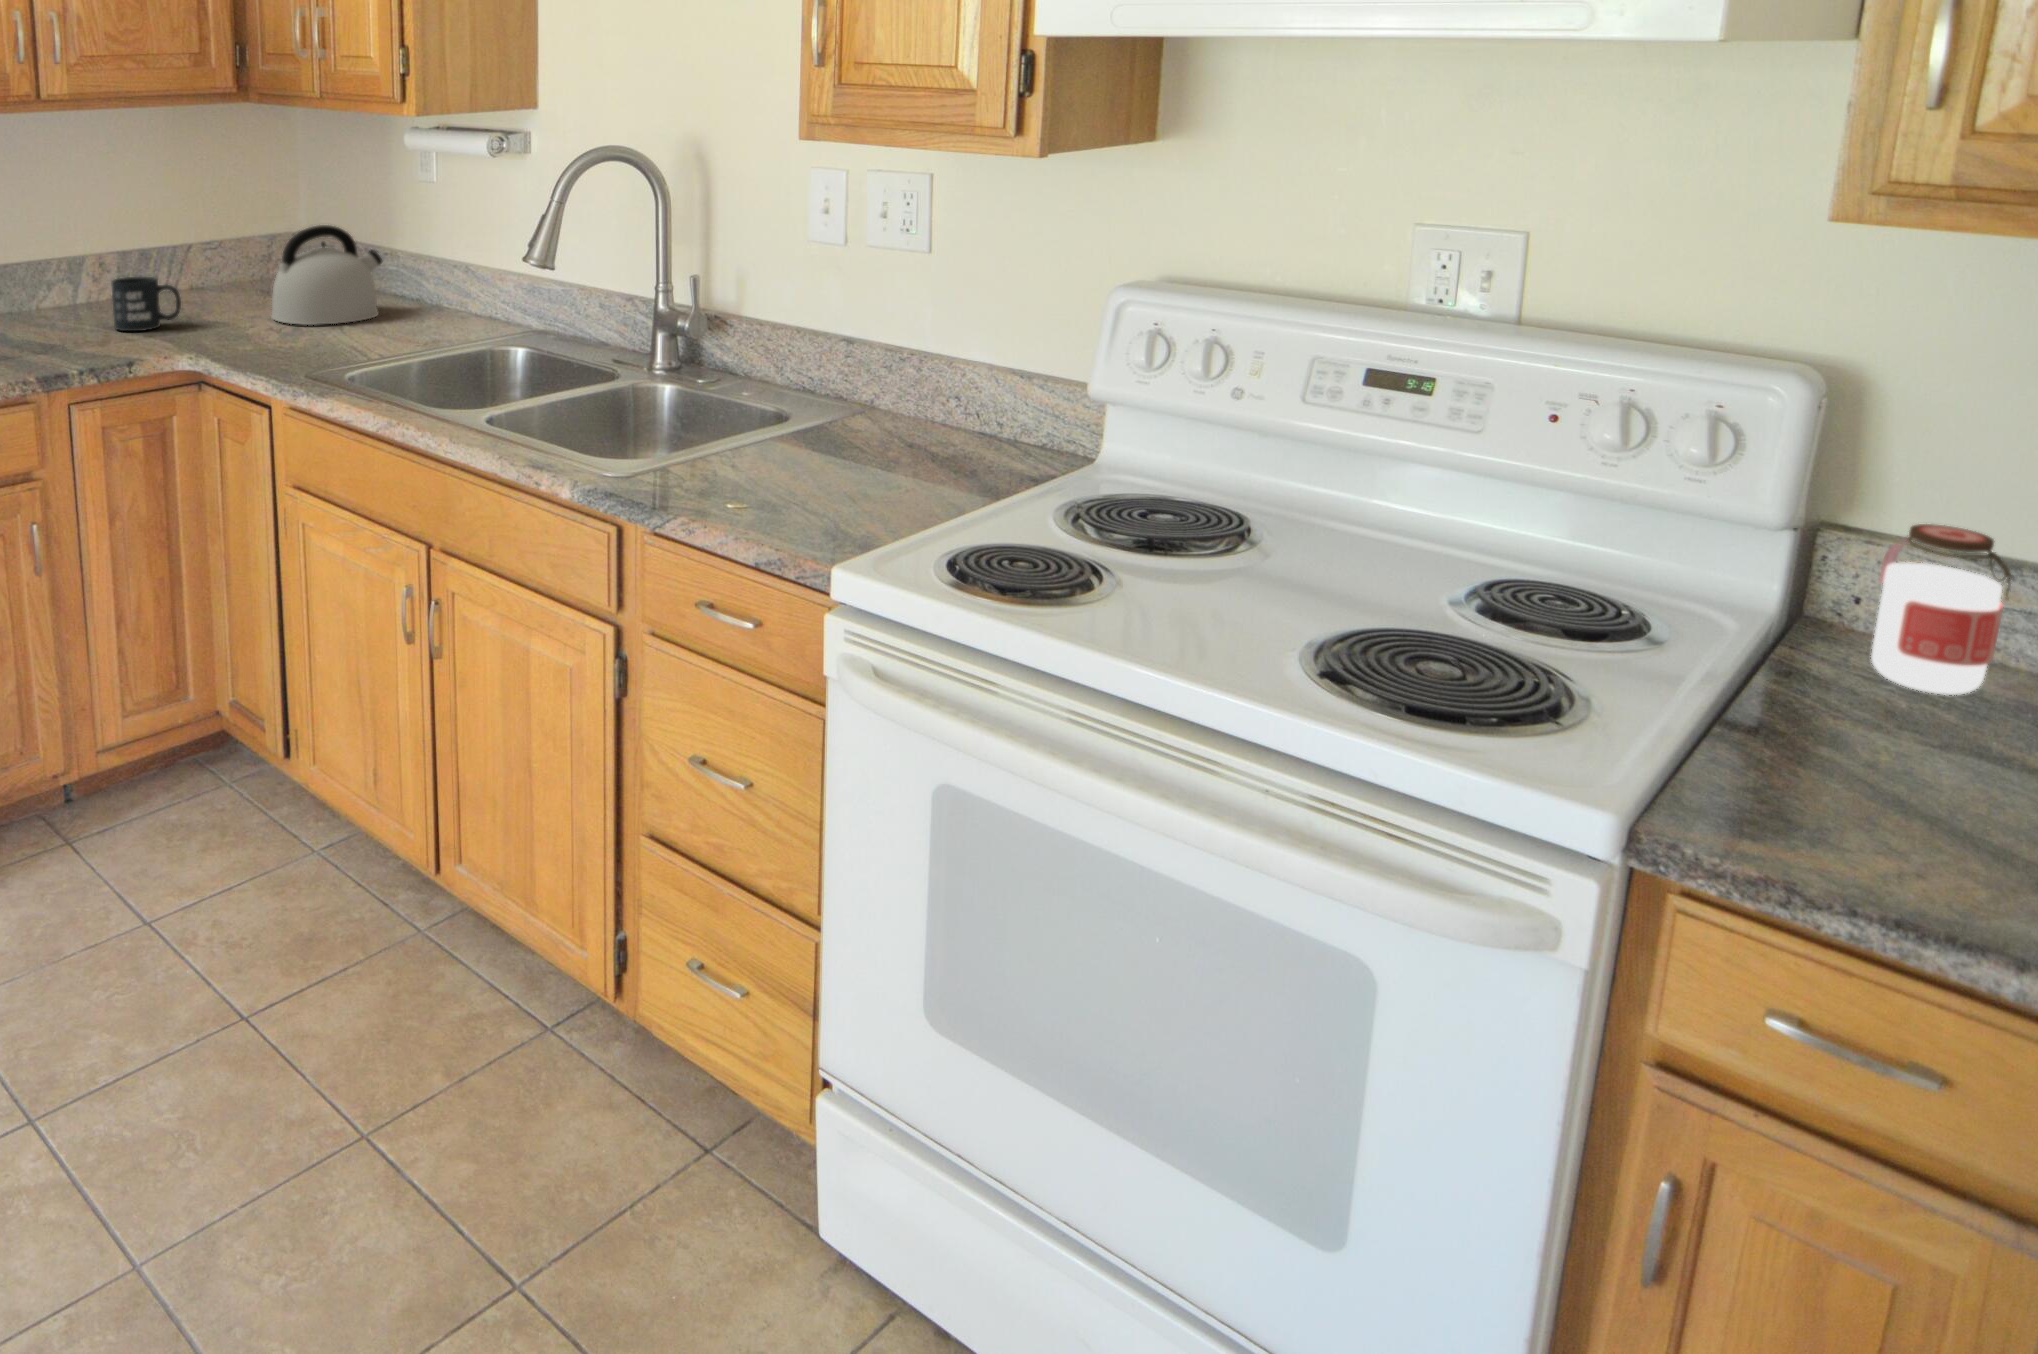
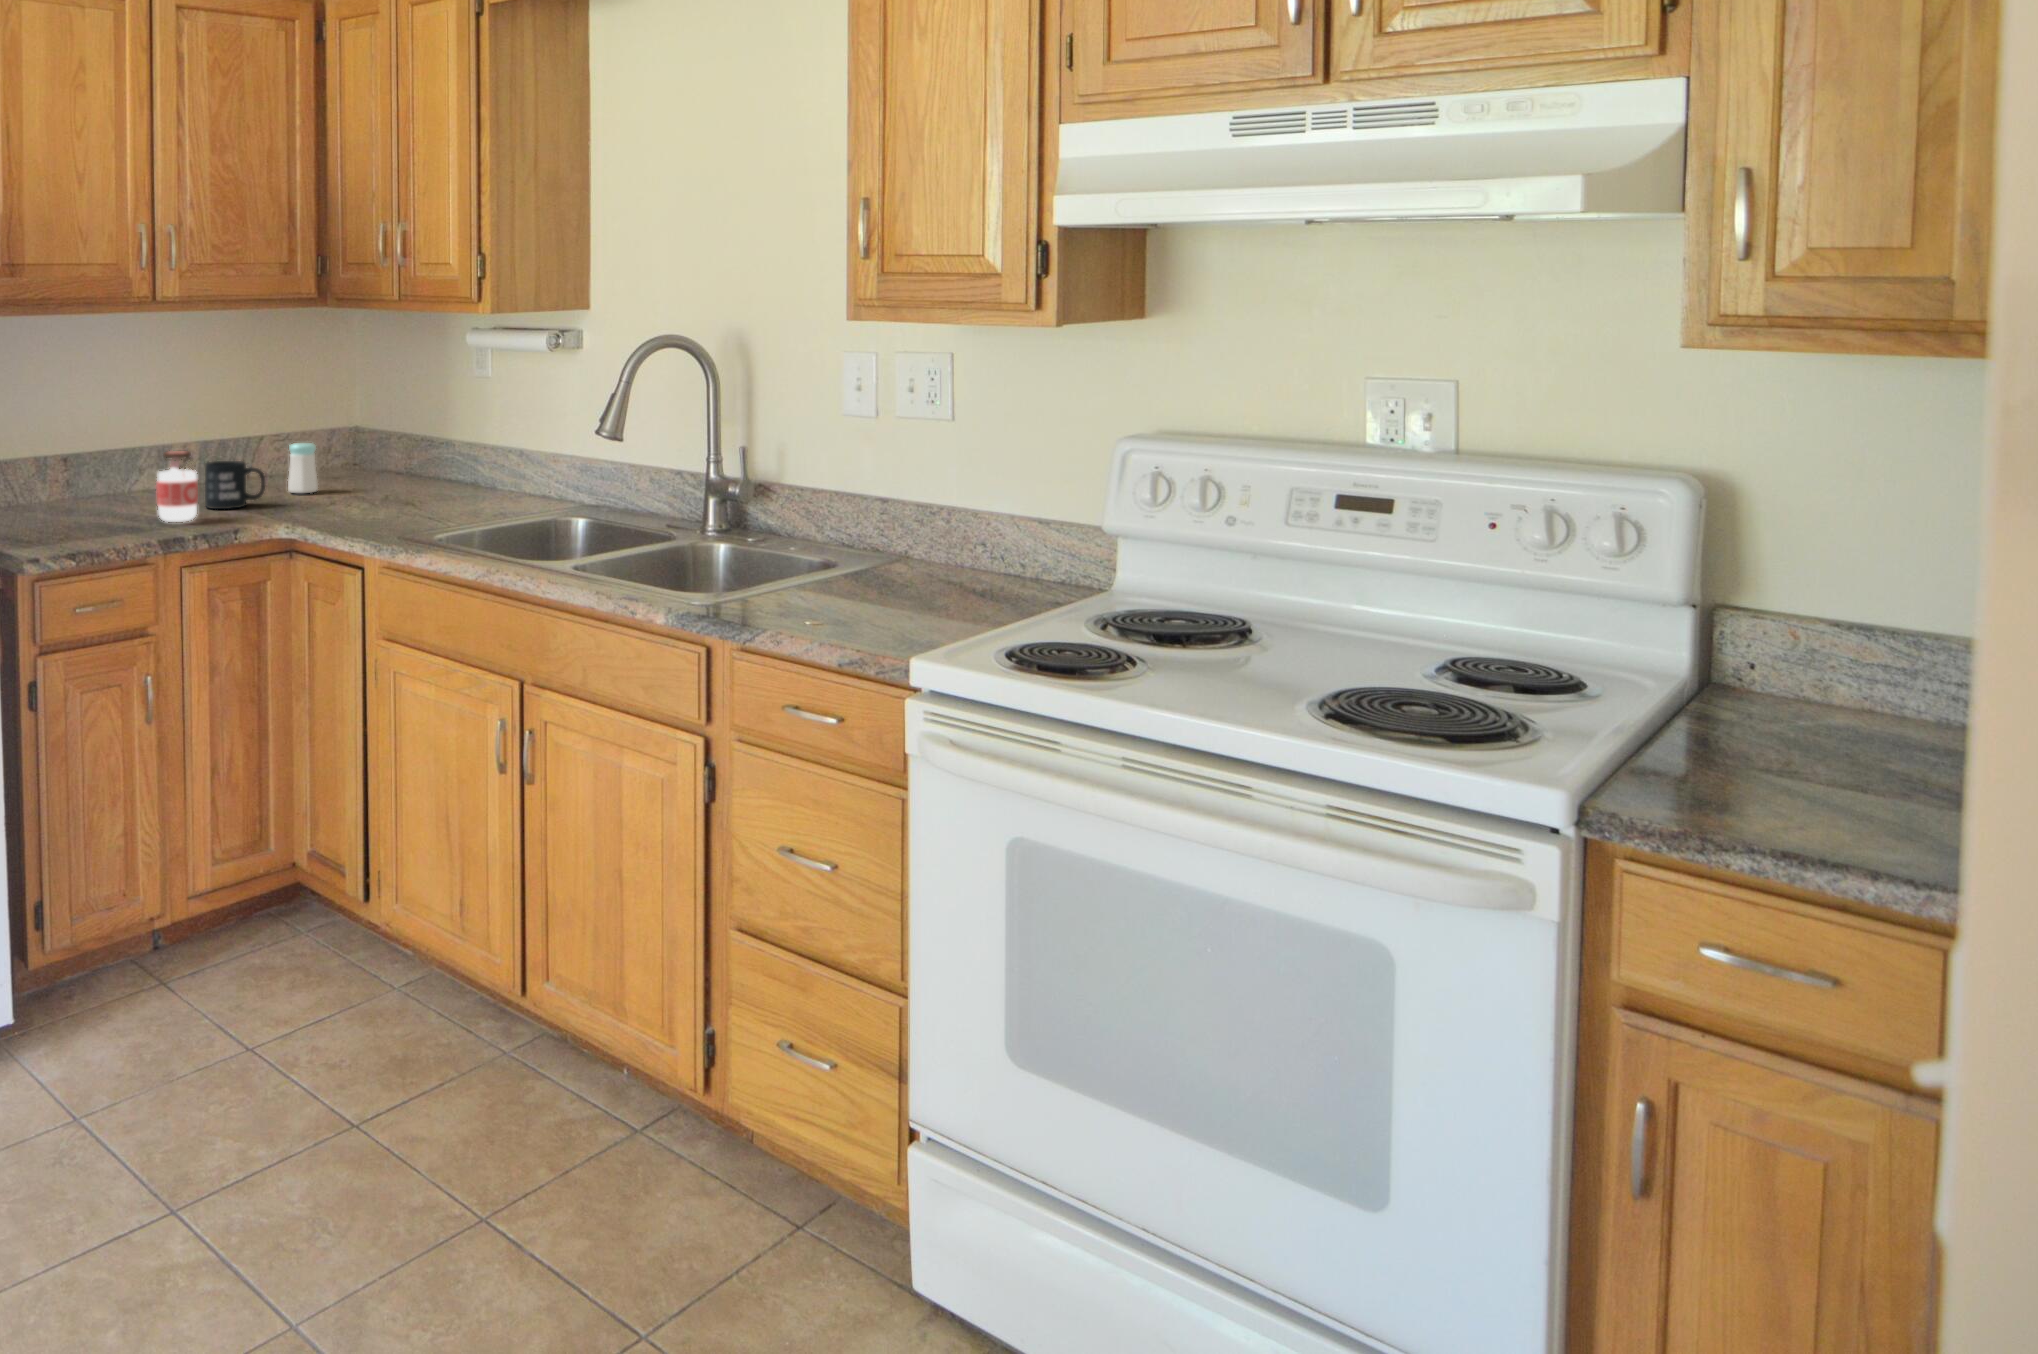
kettle: present [272,225,382,325] -> none [344,415,444,503]
salt shaker: none [213,254,247,310] -> present [288,443,318,493]
jar: present [1871,524,2011,695] -> present [156,451,198,522]

